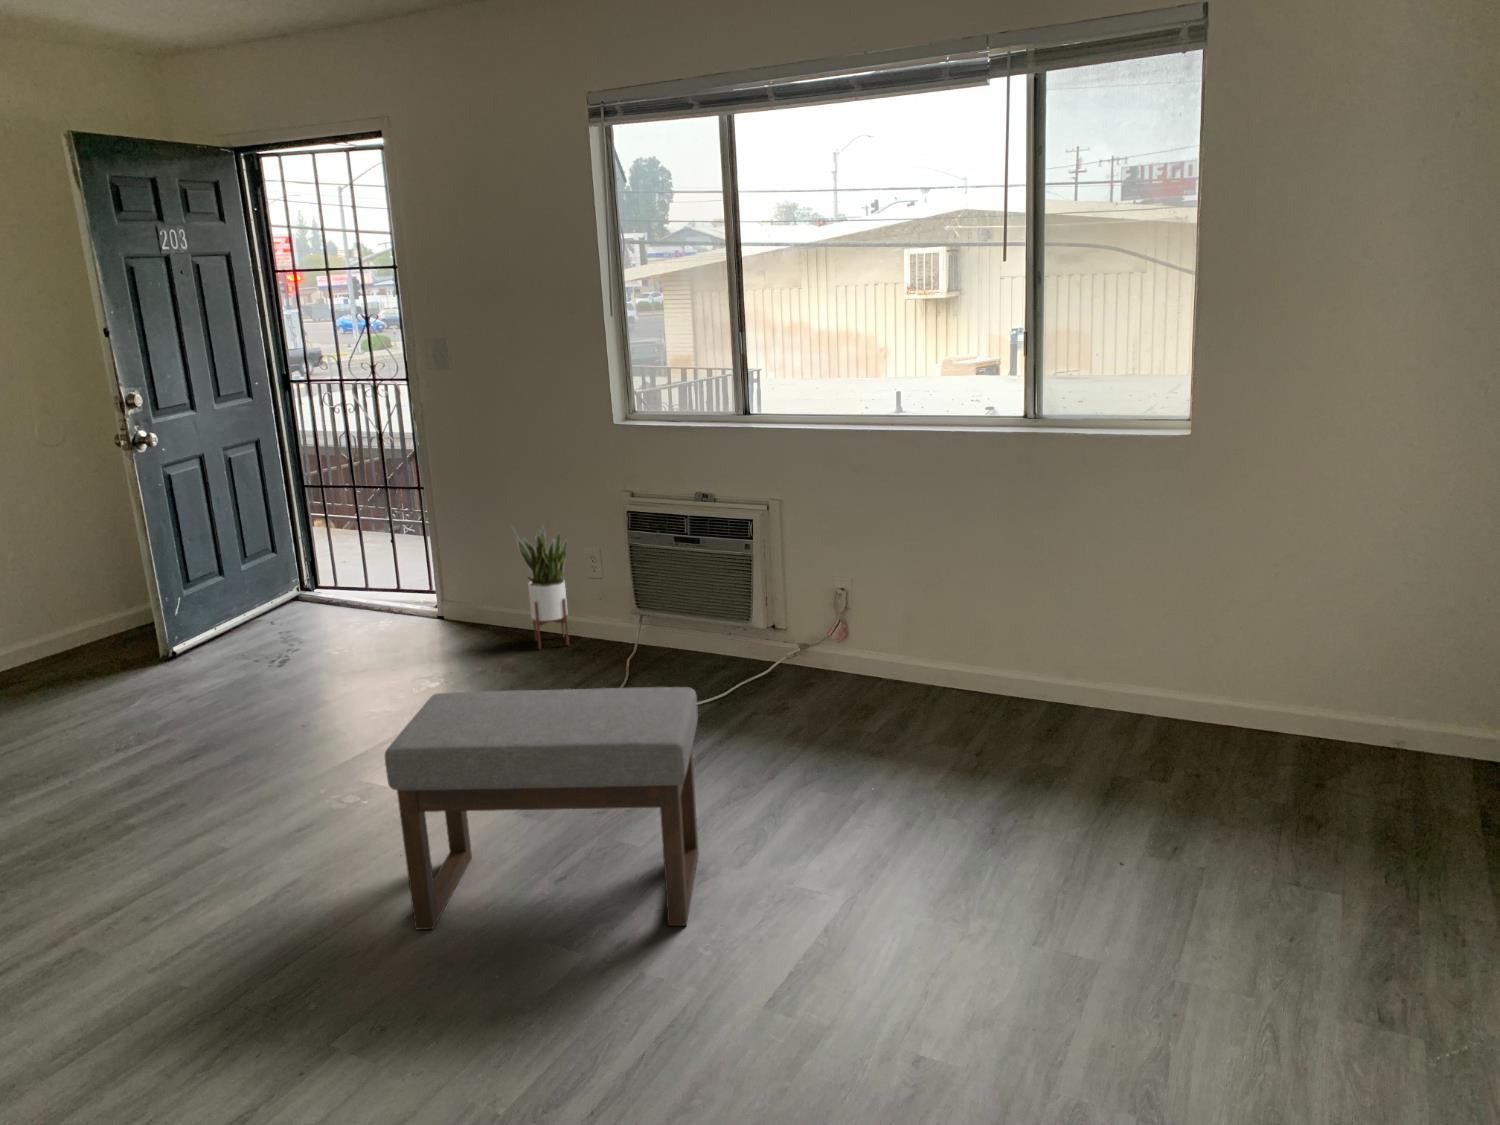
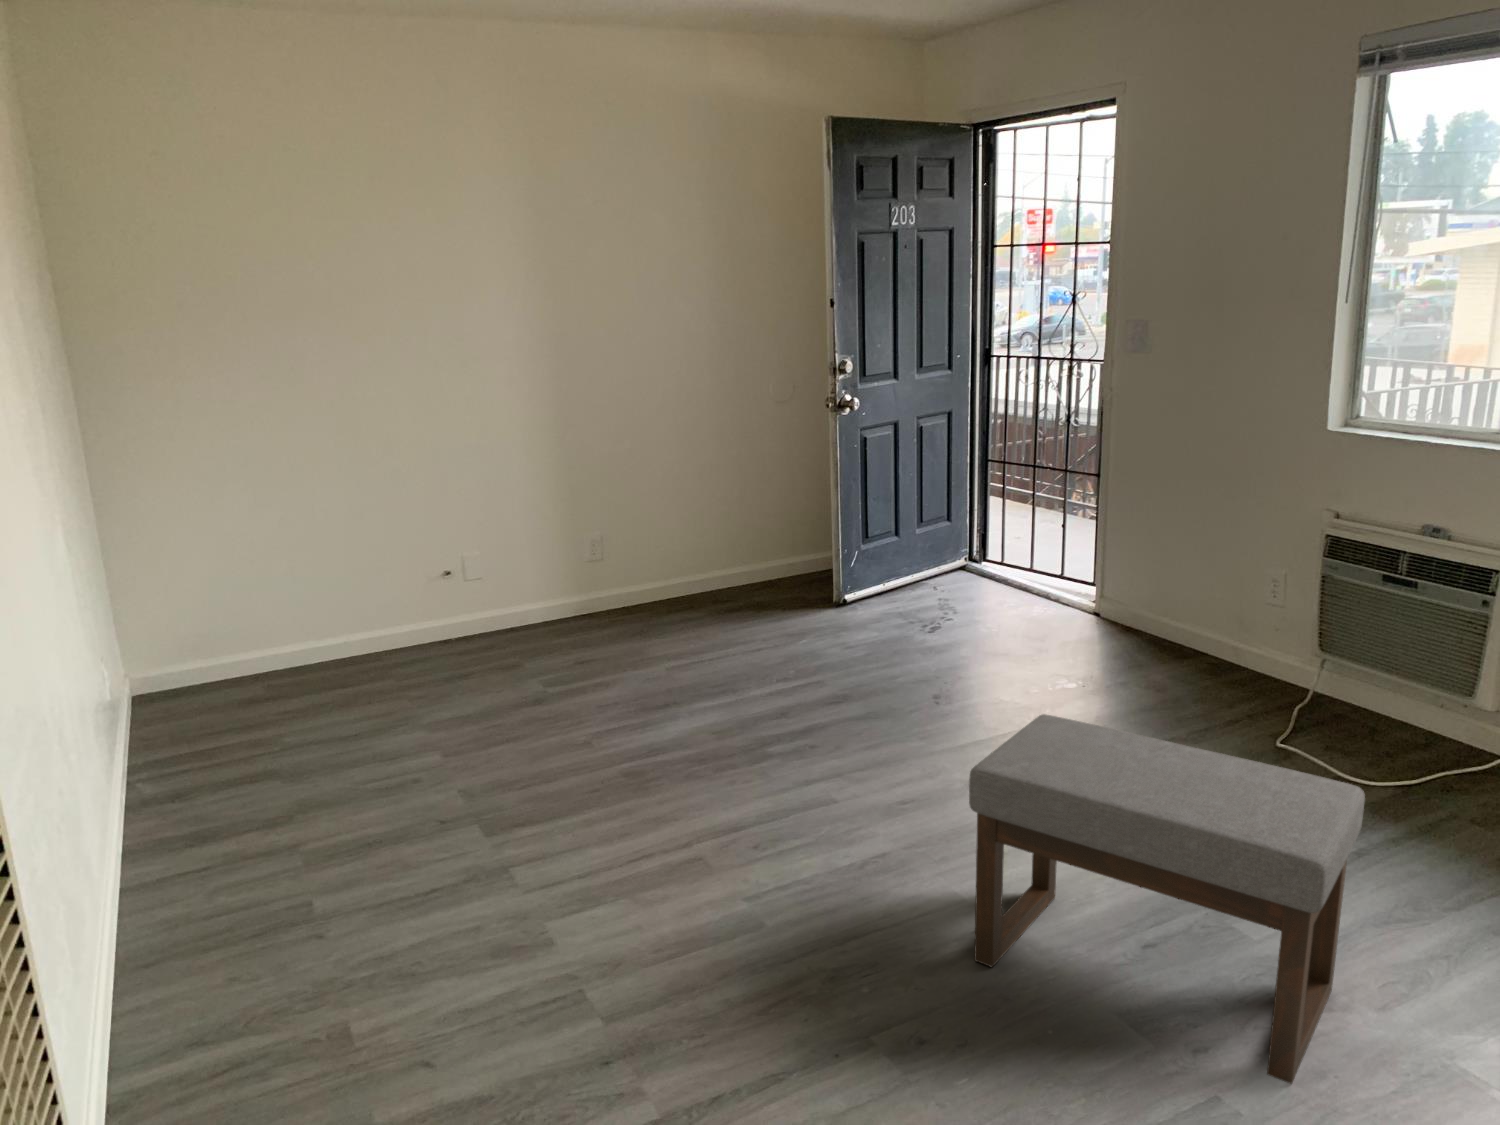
potted plant: present [512,525,569,649] -> none [1185,531,1248,674]

